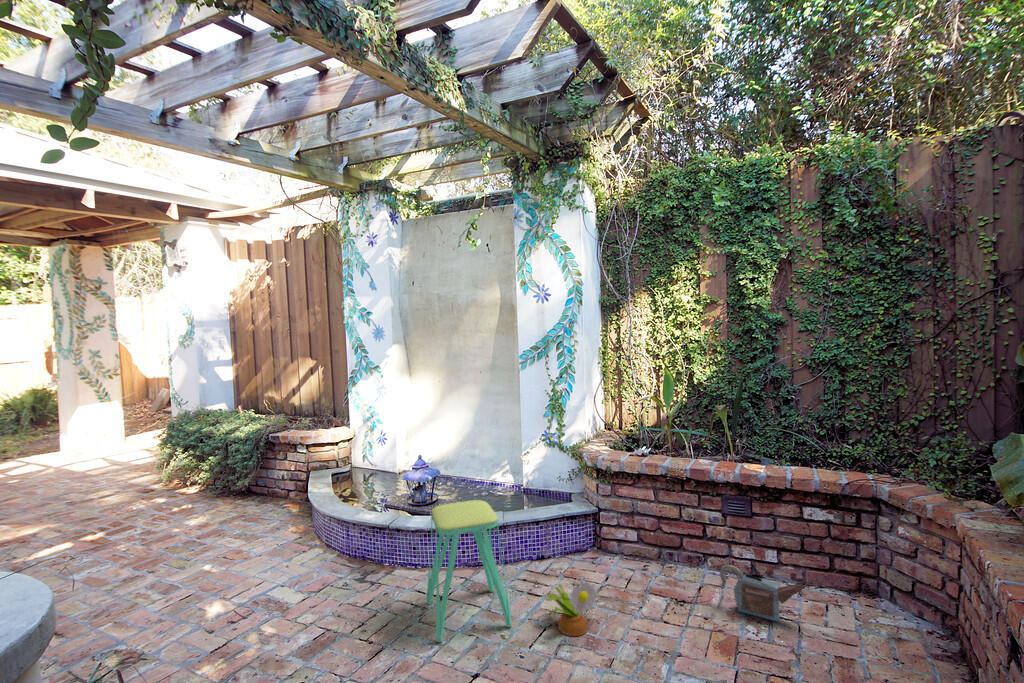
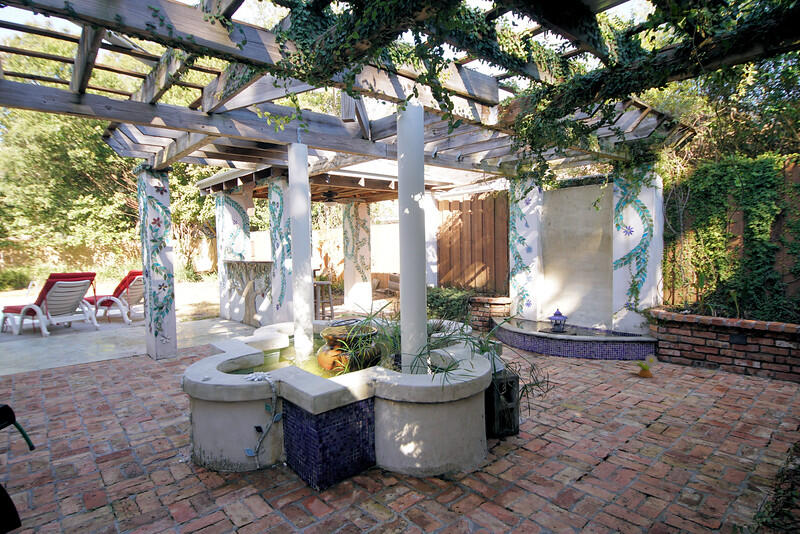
stool: present [427,500,512,642] -> none [574,322,616,372]
watering can: present [720,565,806,621] -> none [722,360,767,385]

